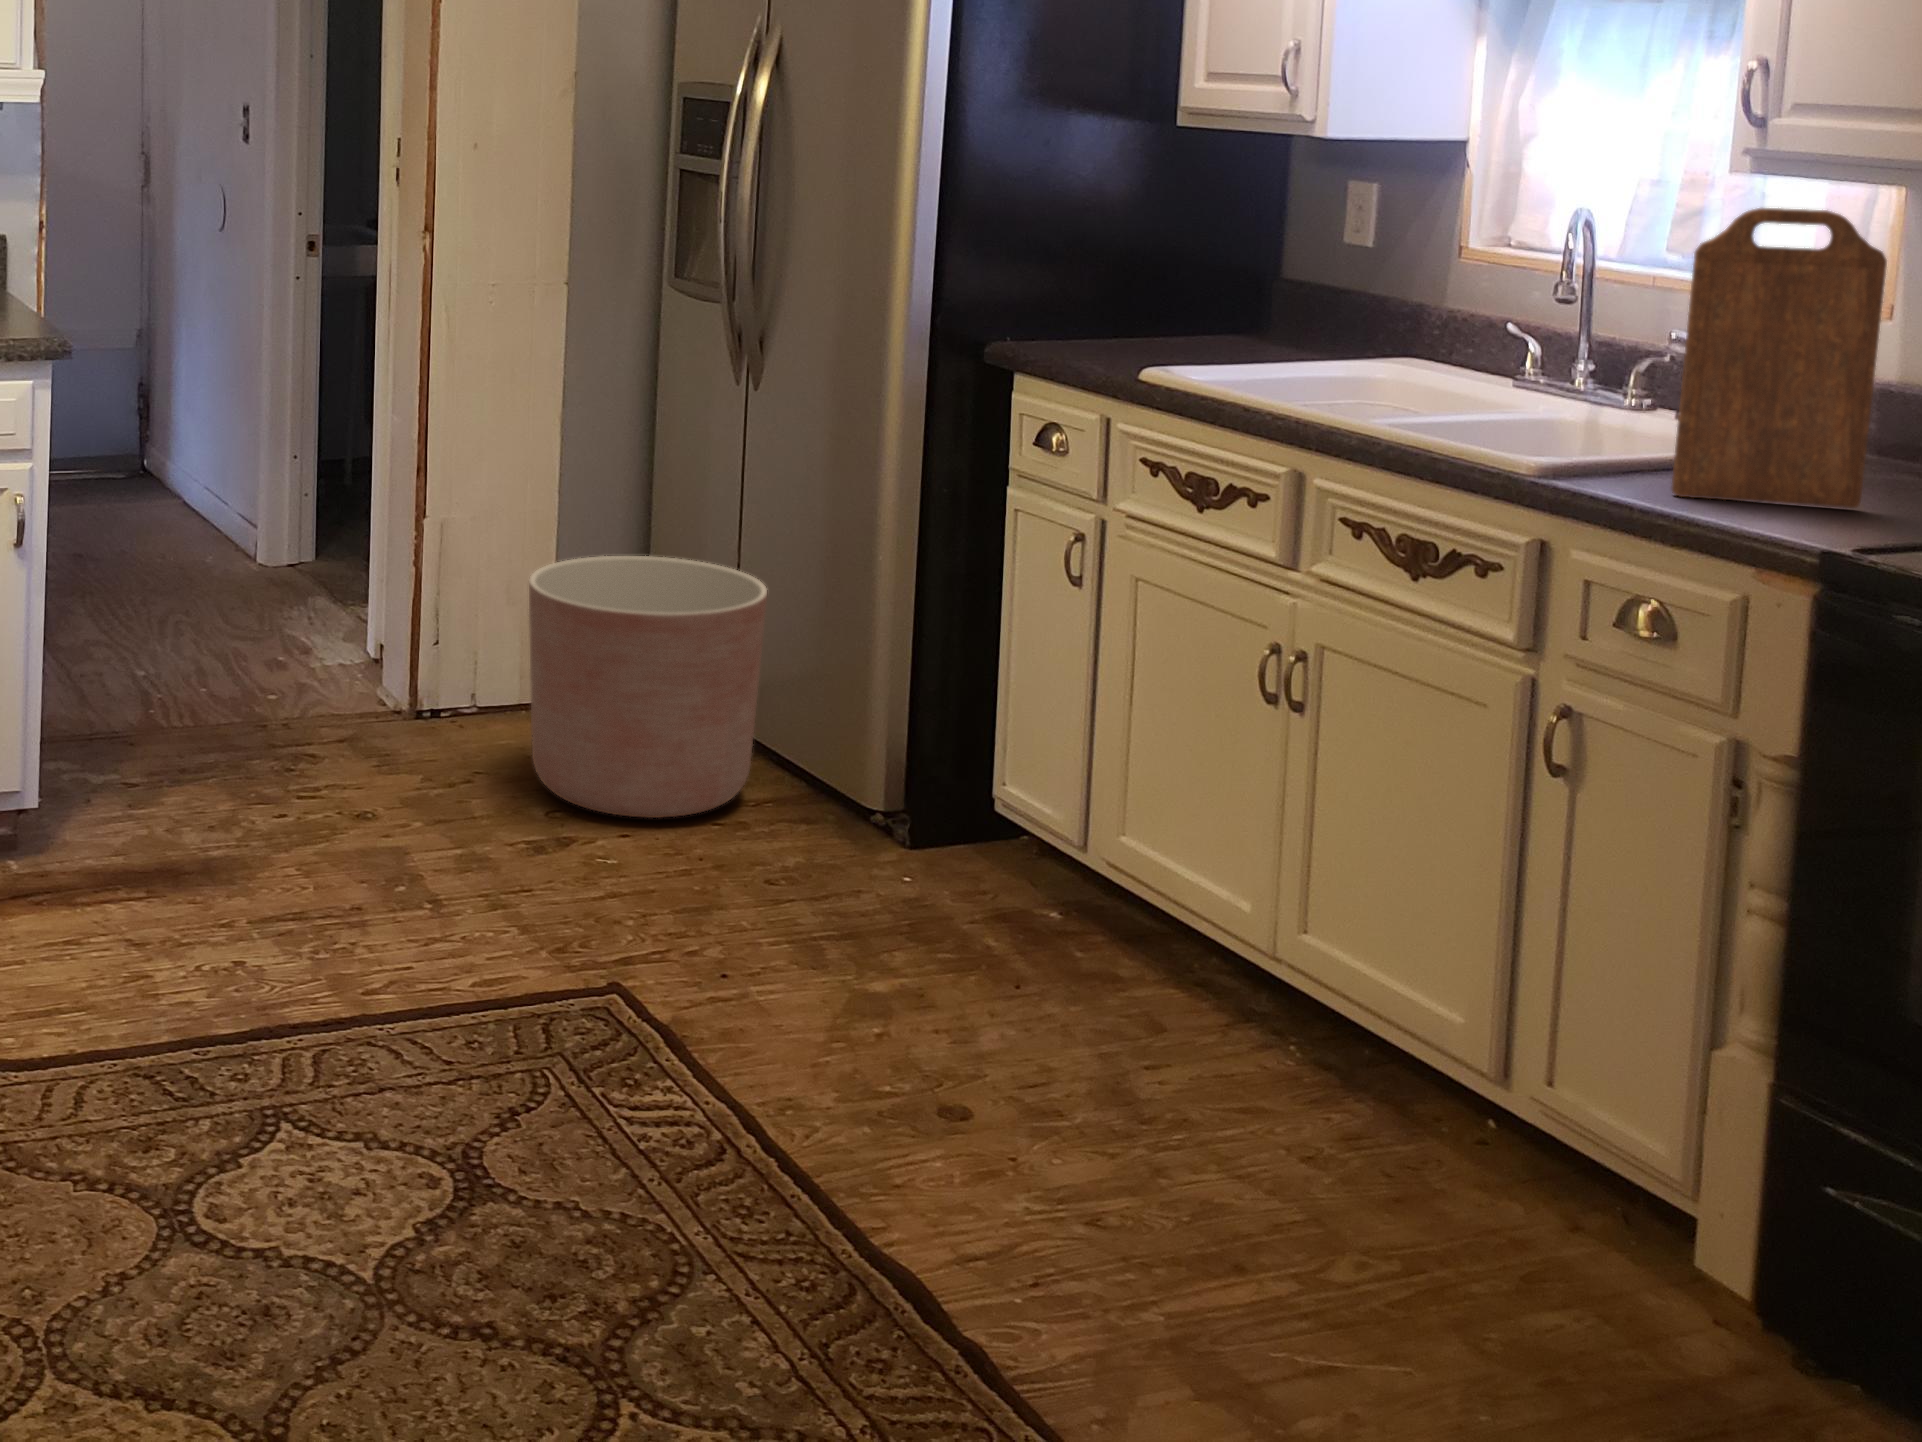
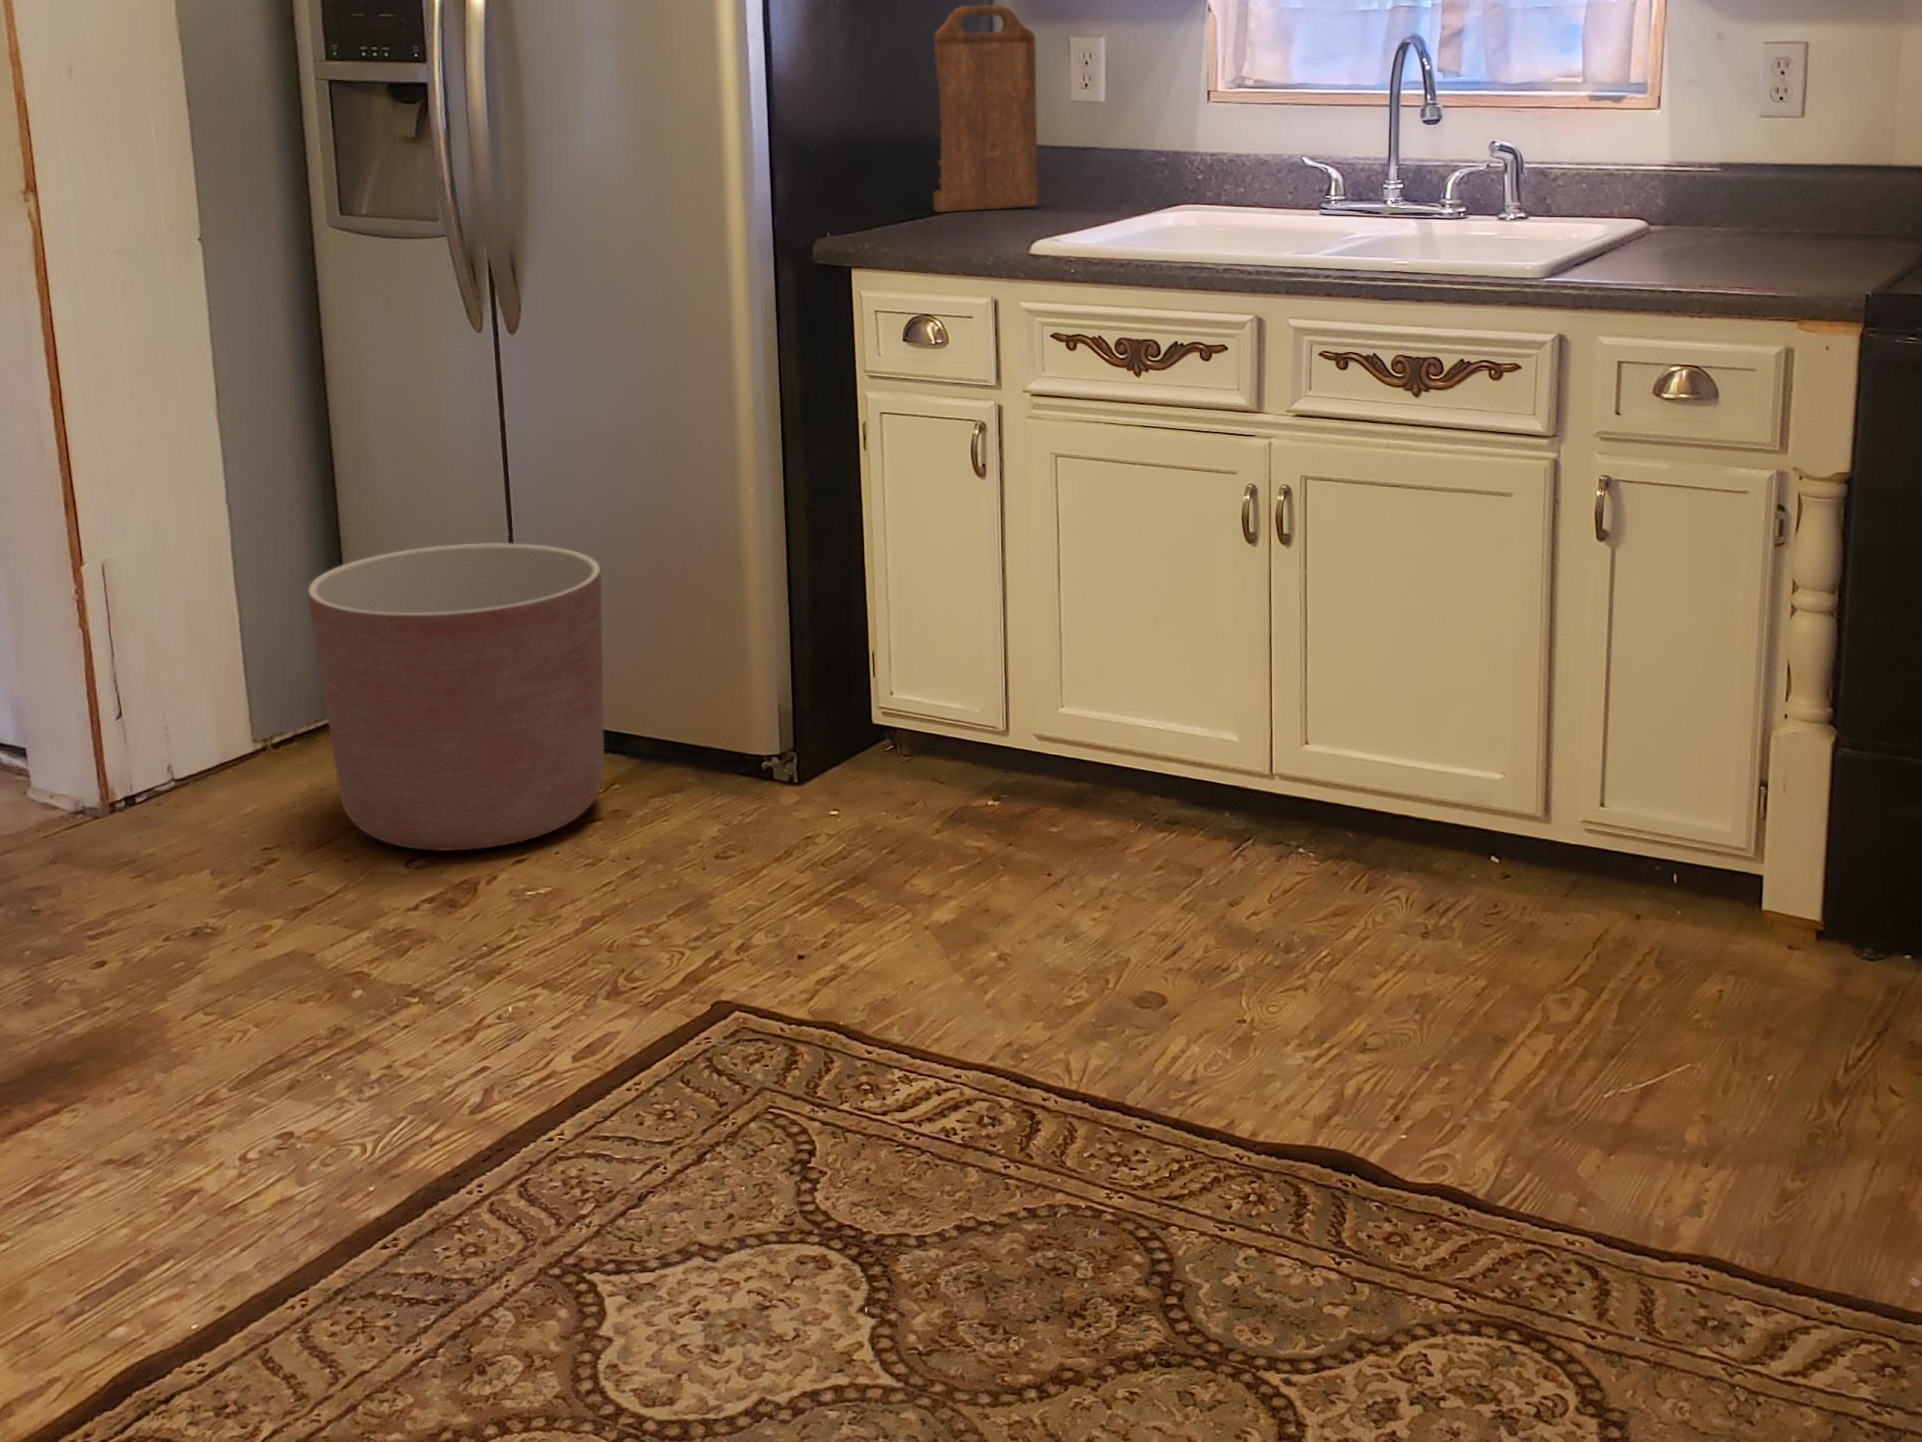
cutting board: present [1671,208,1887,508] -> present [933,5,1038,212]

